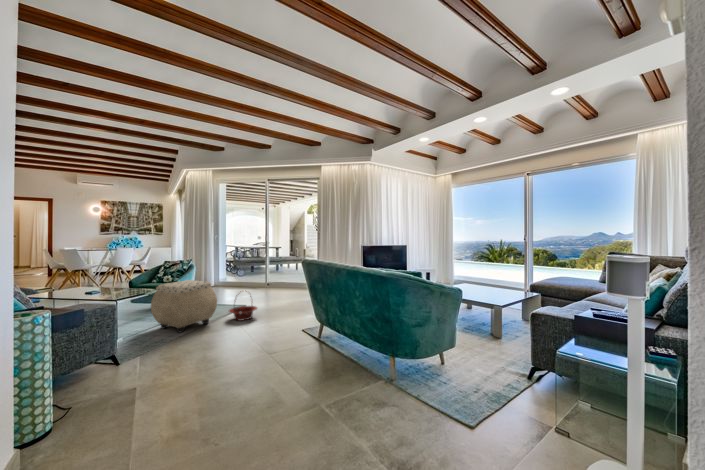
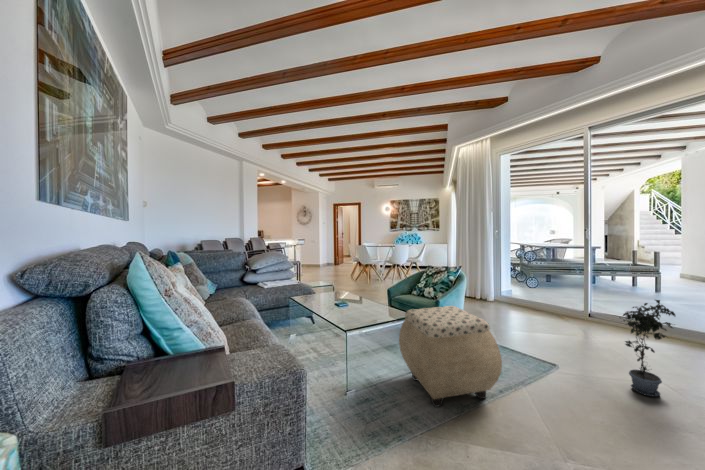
potted plant: none [268,265,286,306] -> present [619,300,675,397]
basket: present [229,296,257,321] -> none [525,352,603,426]

